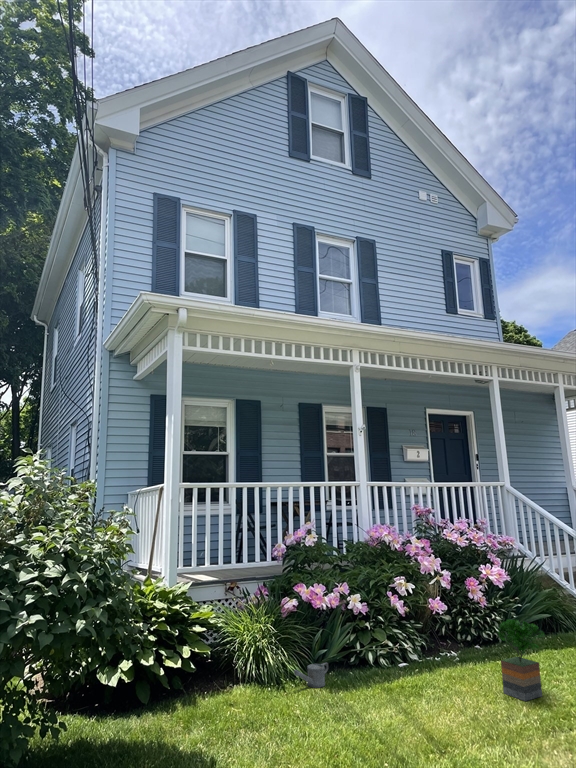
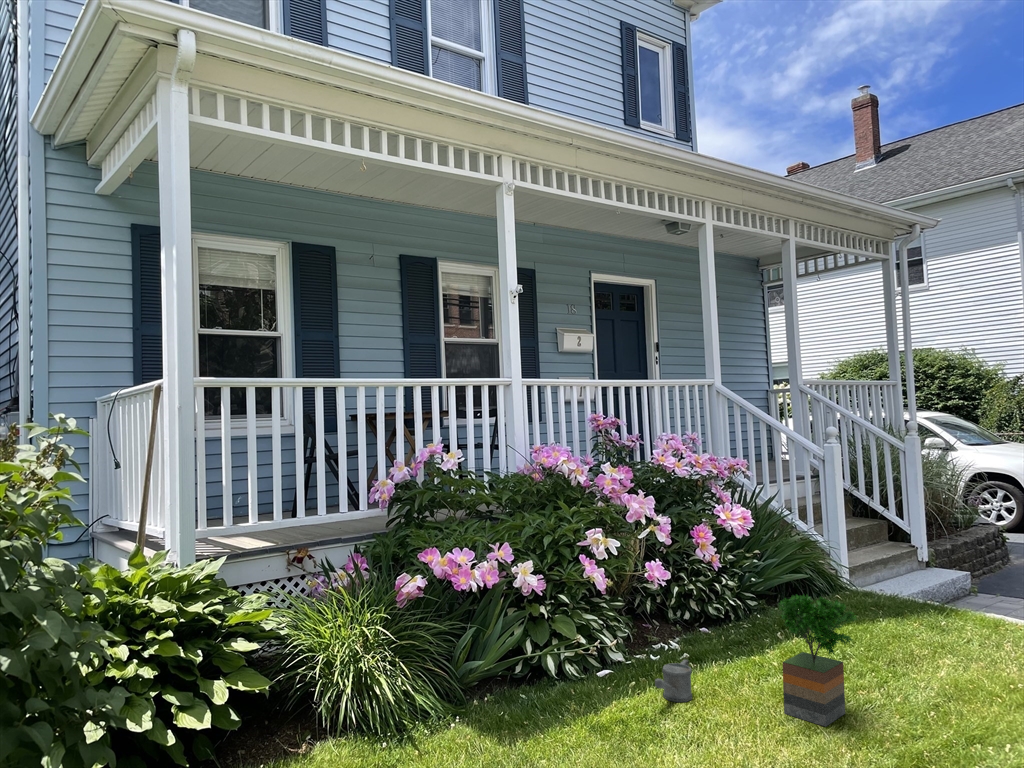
watering can: present [294,663,328,688] -> present [655,660,692,702]

